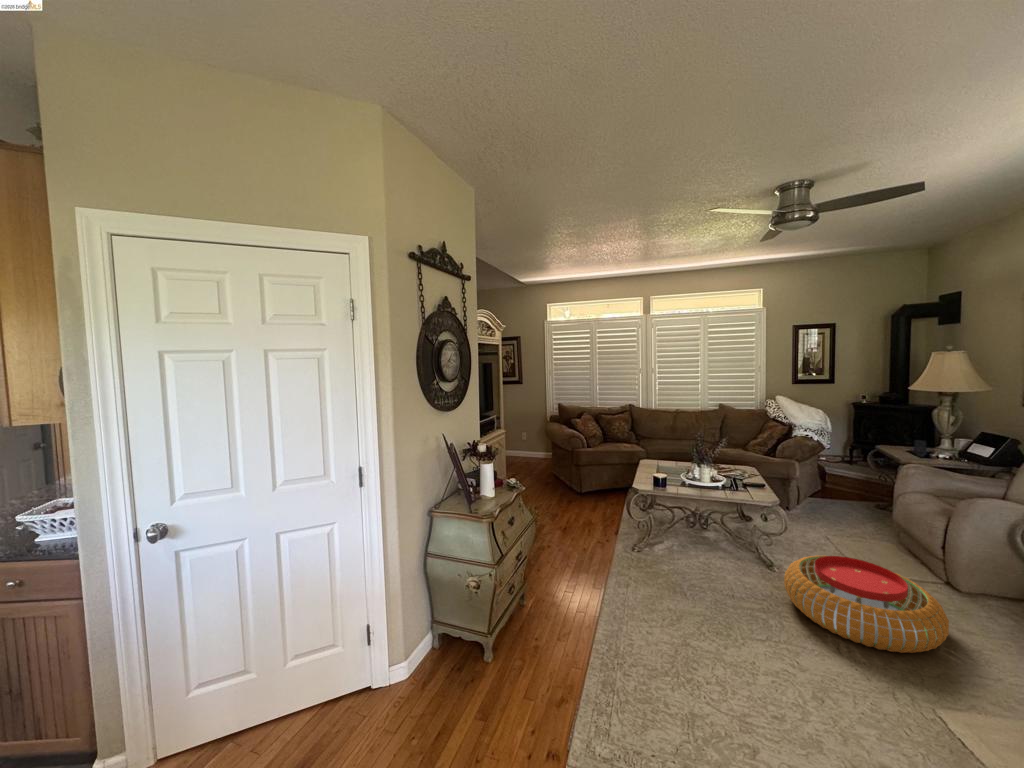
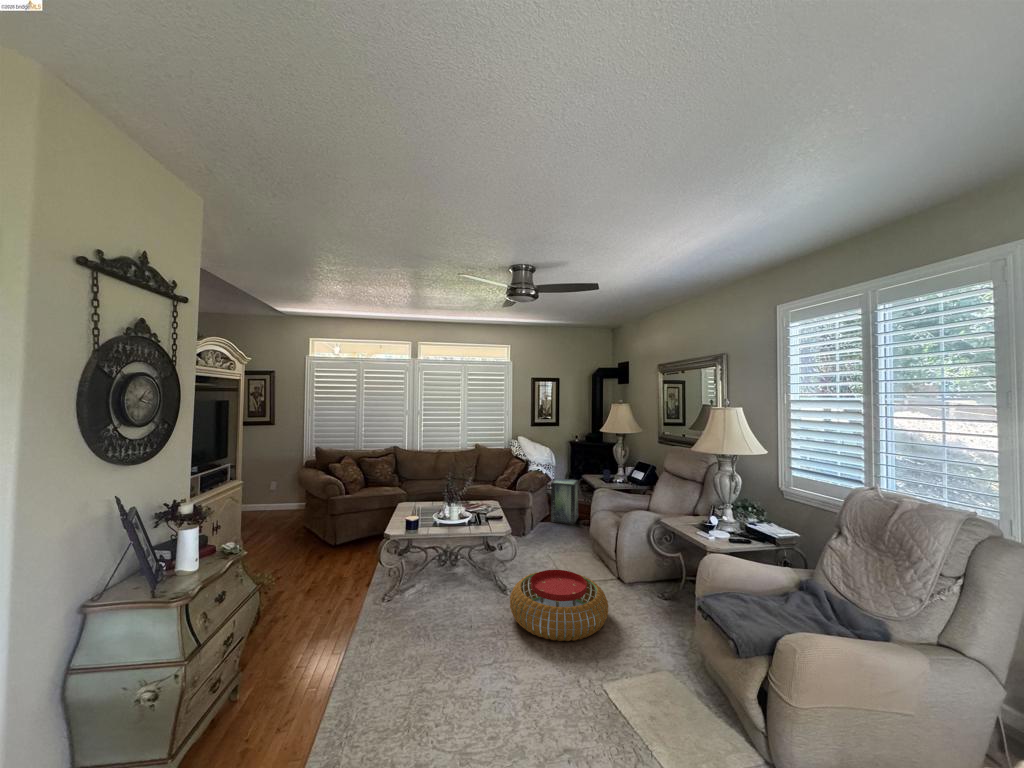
storage box: none [823,447,867,506] -> present [551,479,578,524]

